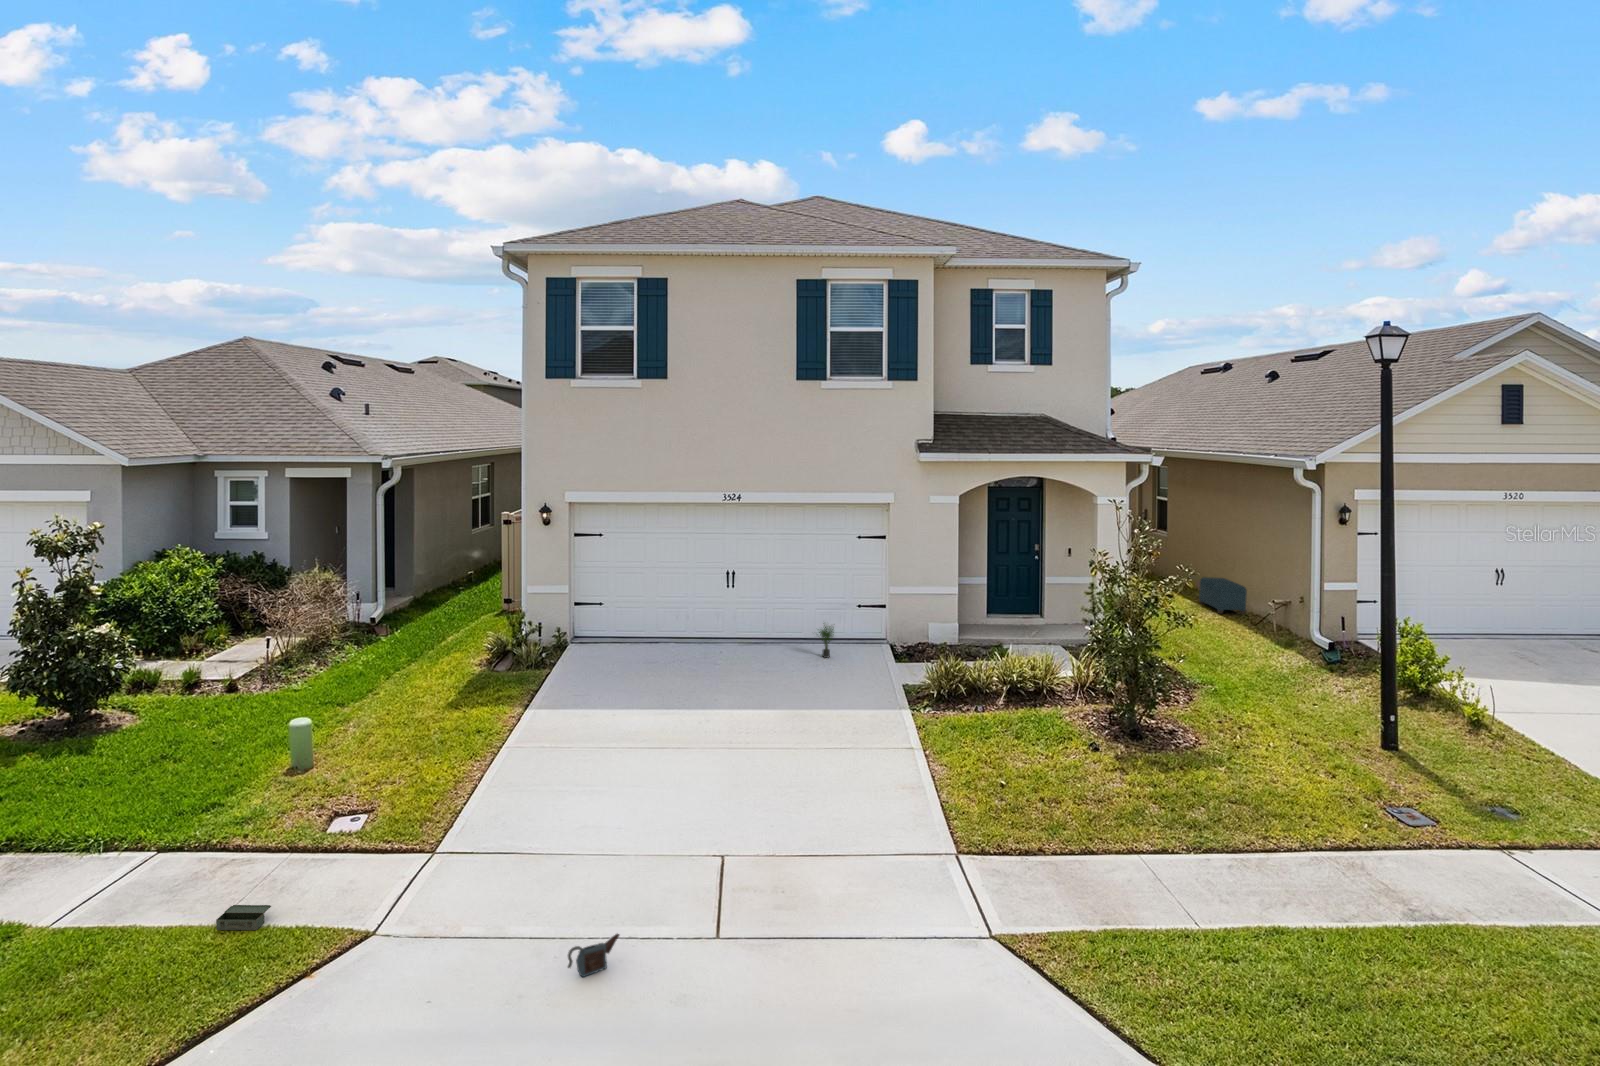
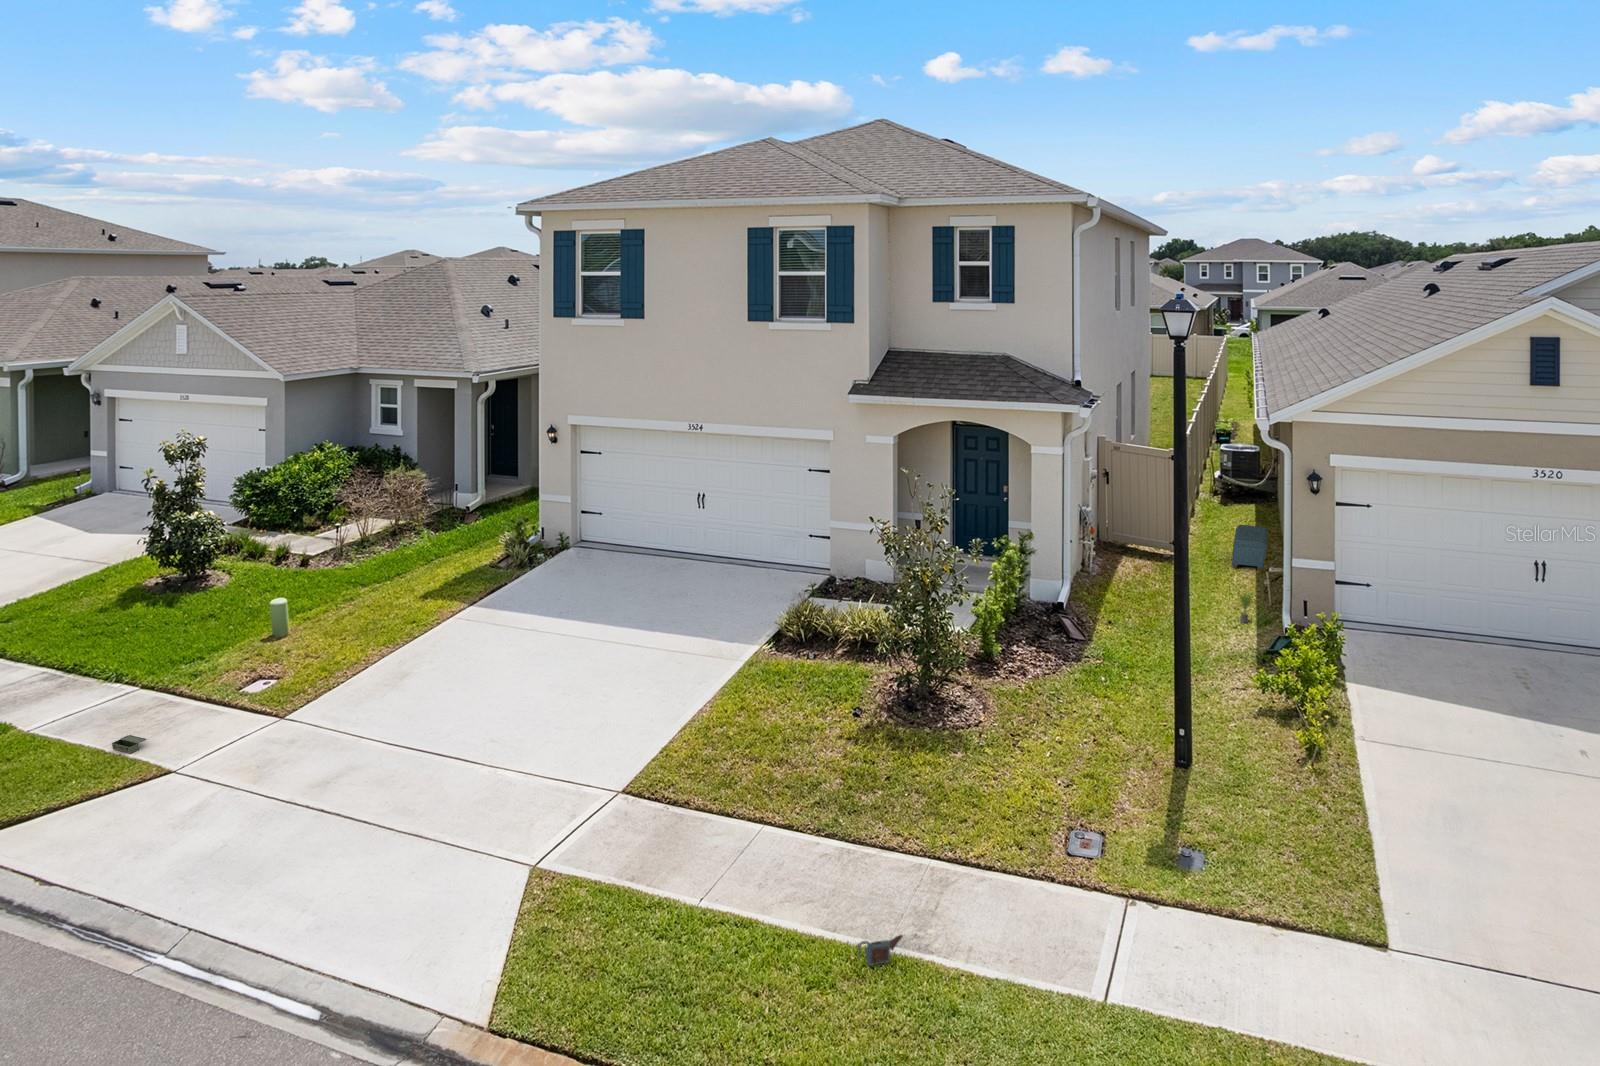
potted plant: present [819,625,834,658] -> present [1240,592,1253,623]
watering can: present [568,934,619,977] -> present [857,935,903,966]

